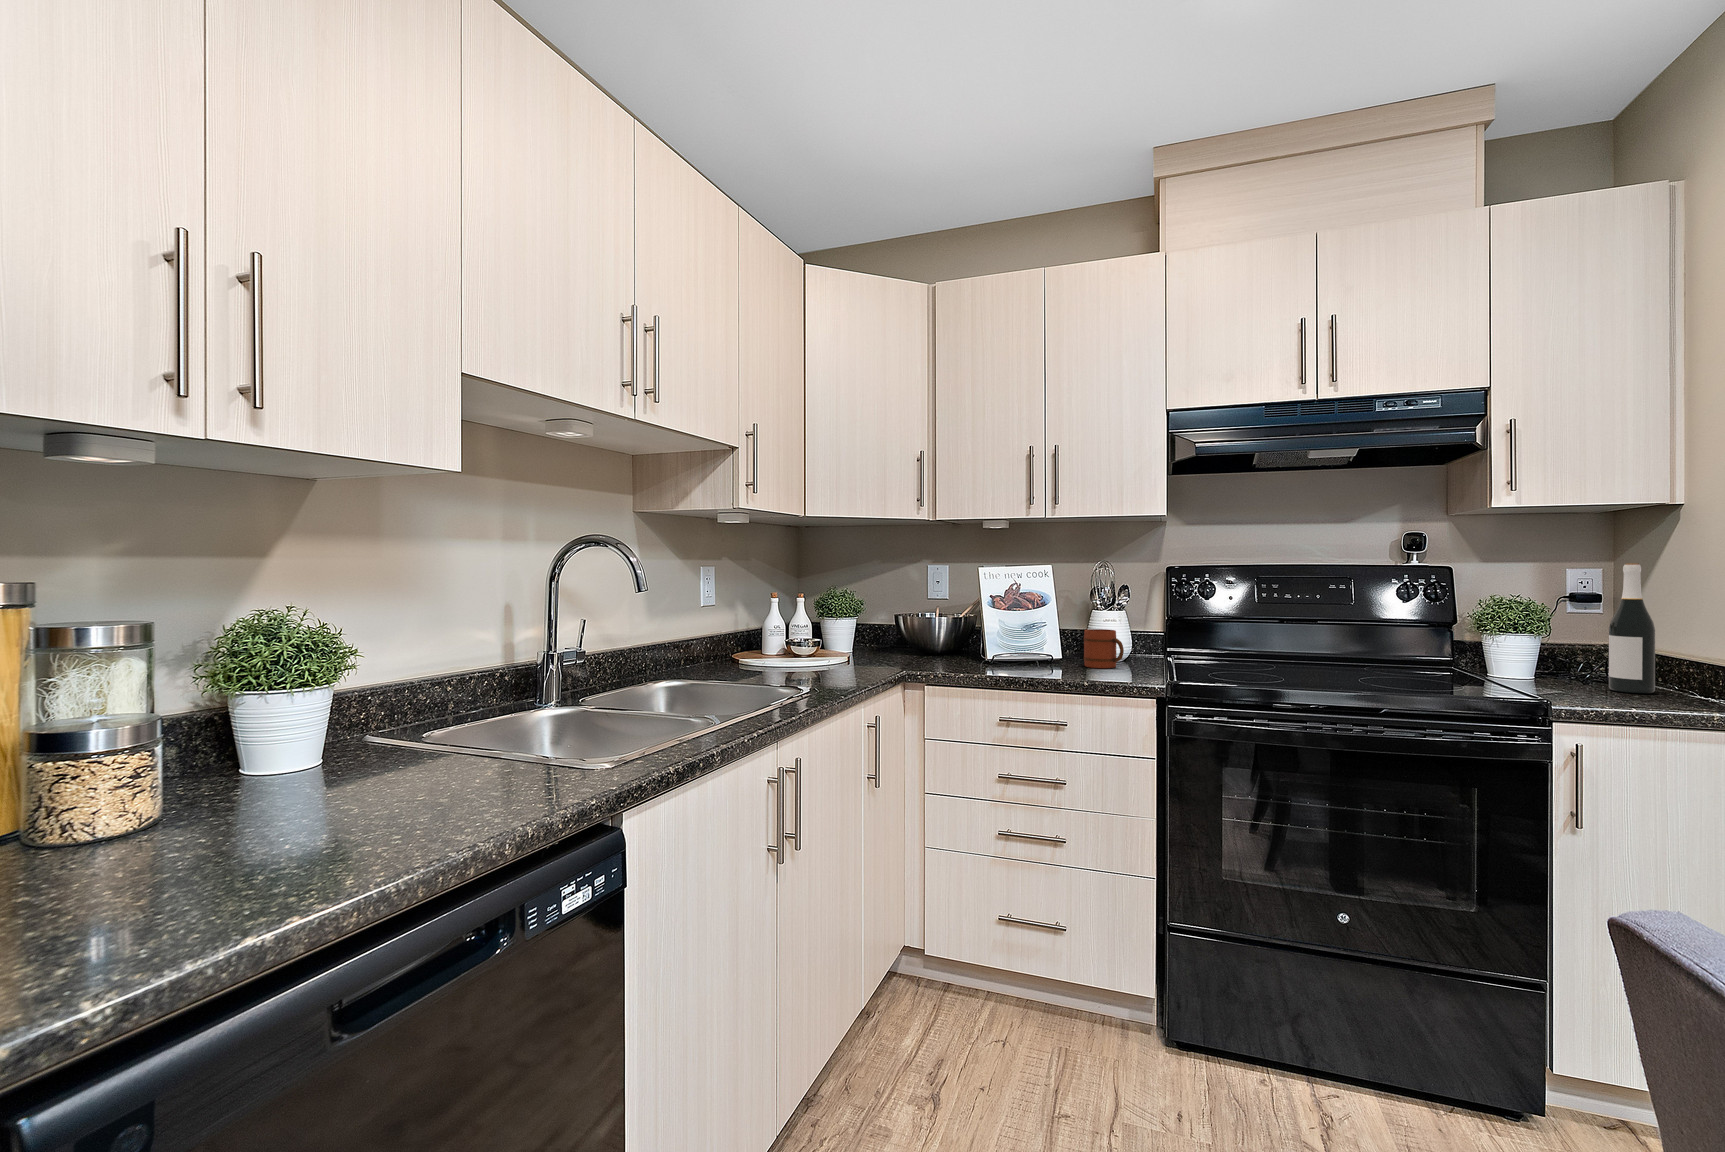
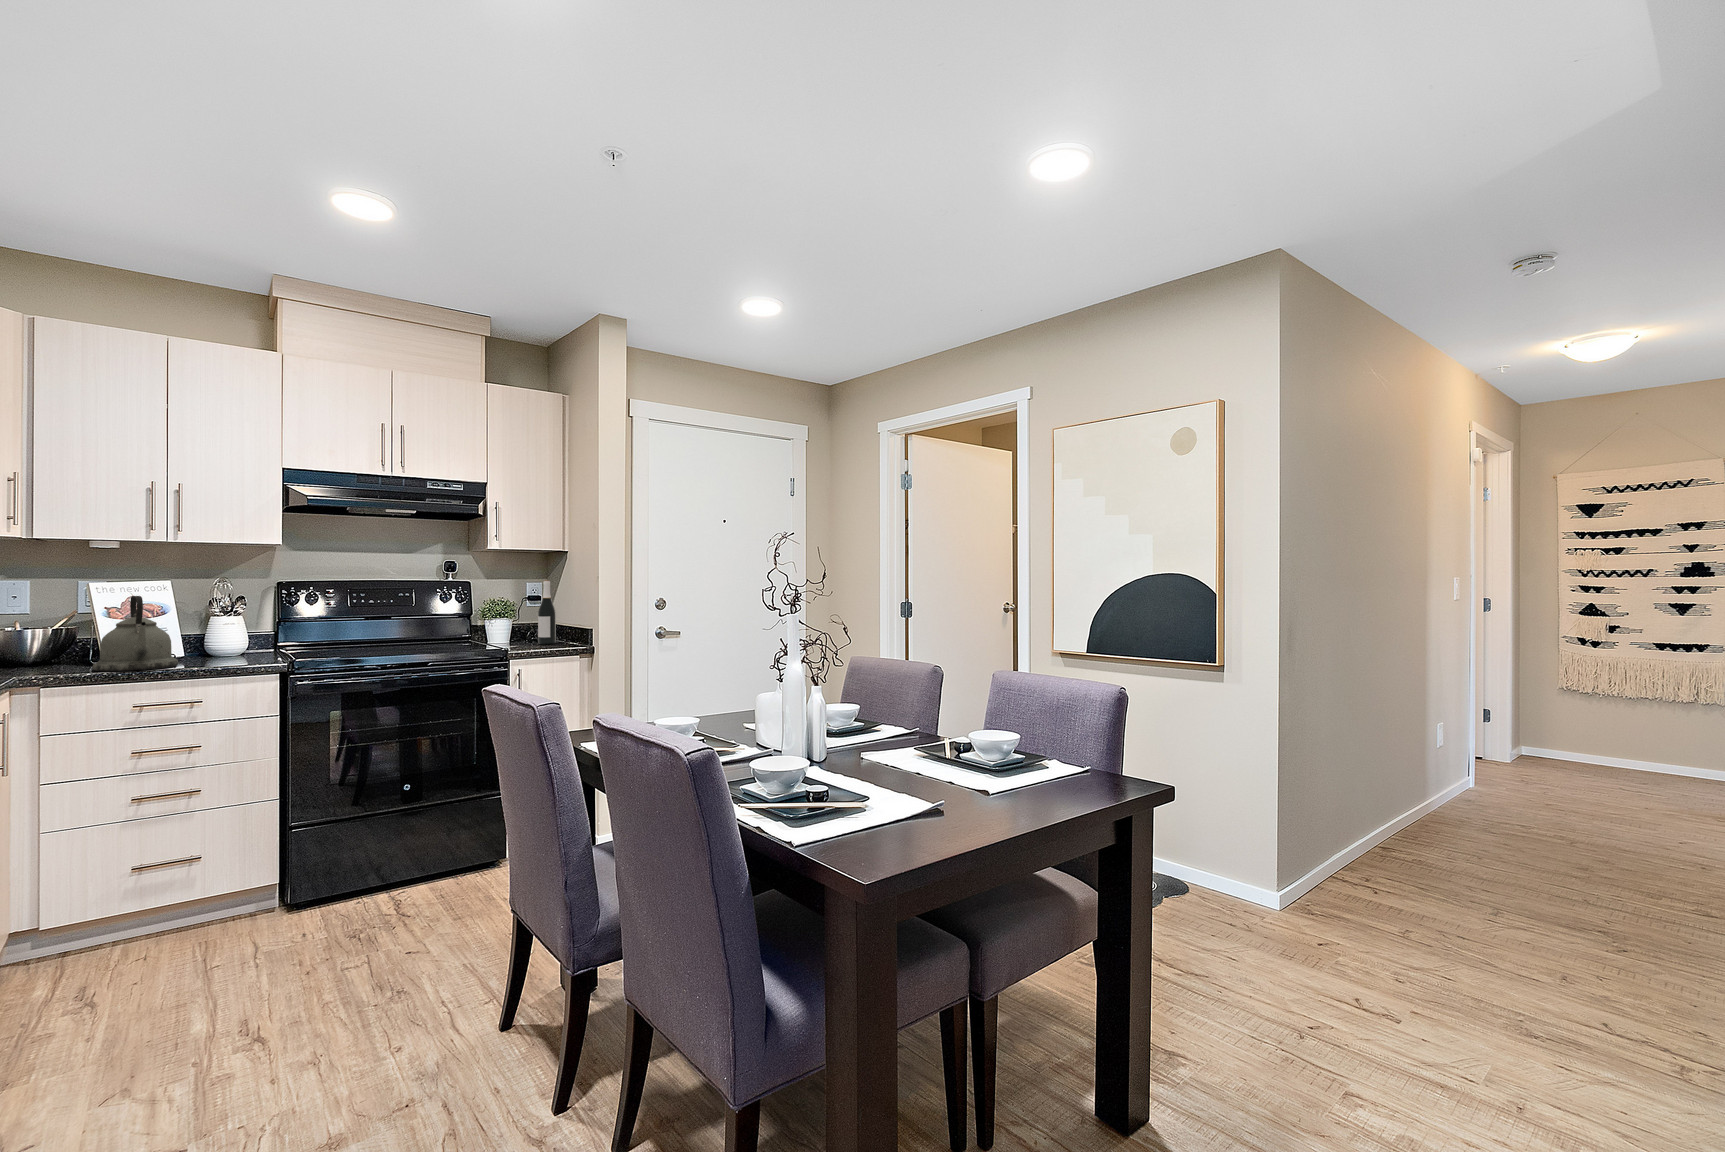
kettle: none [971,583,1049,675] -> present [93,596,178,671]
mug: present [1084,629,1124,668] -> none [207,631,246,661]

